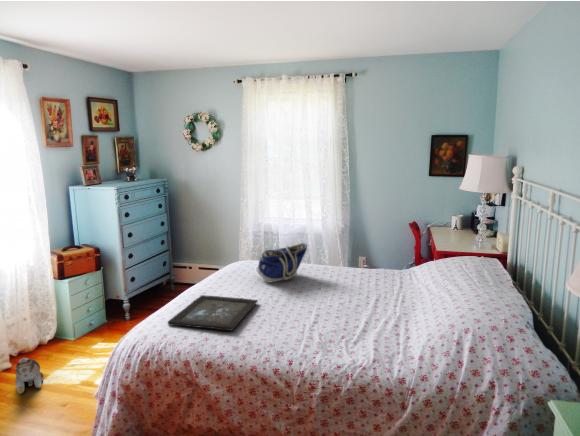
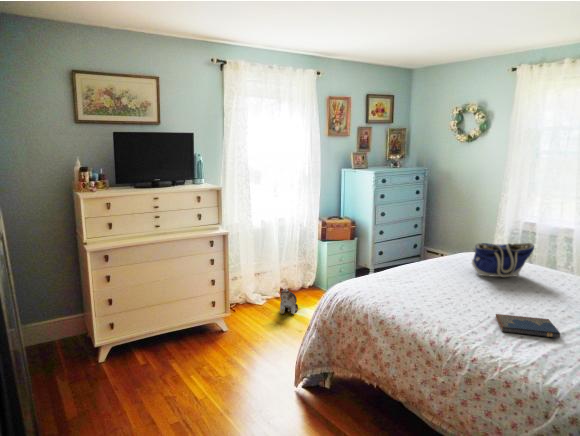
tray: present [168,295,258,331] -> none [366,271,454,301]
hardcover book: none [311,311,368,335] -> present [496,314,560,338]

